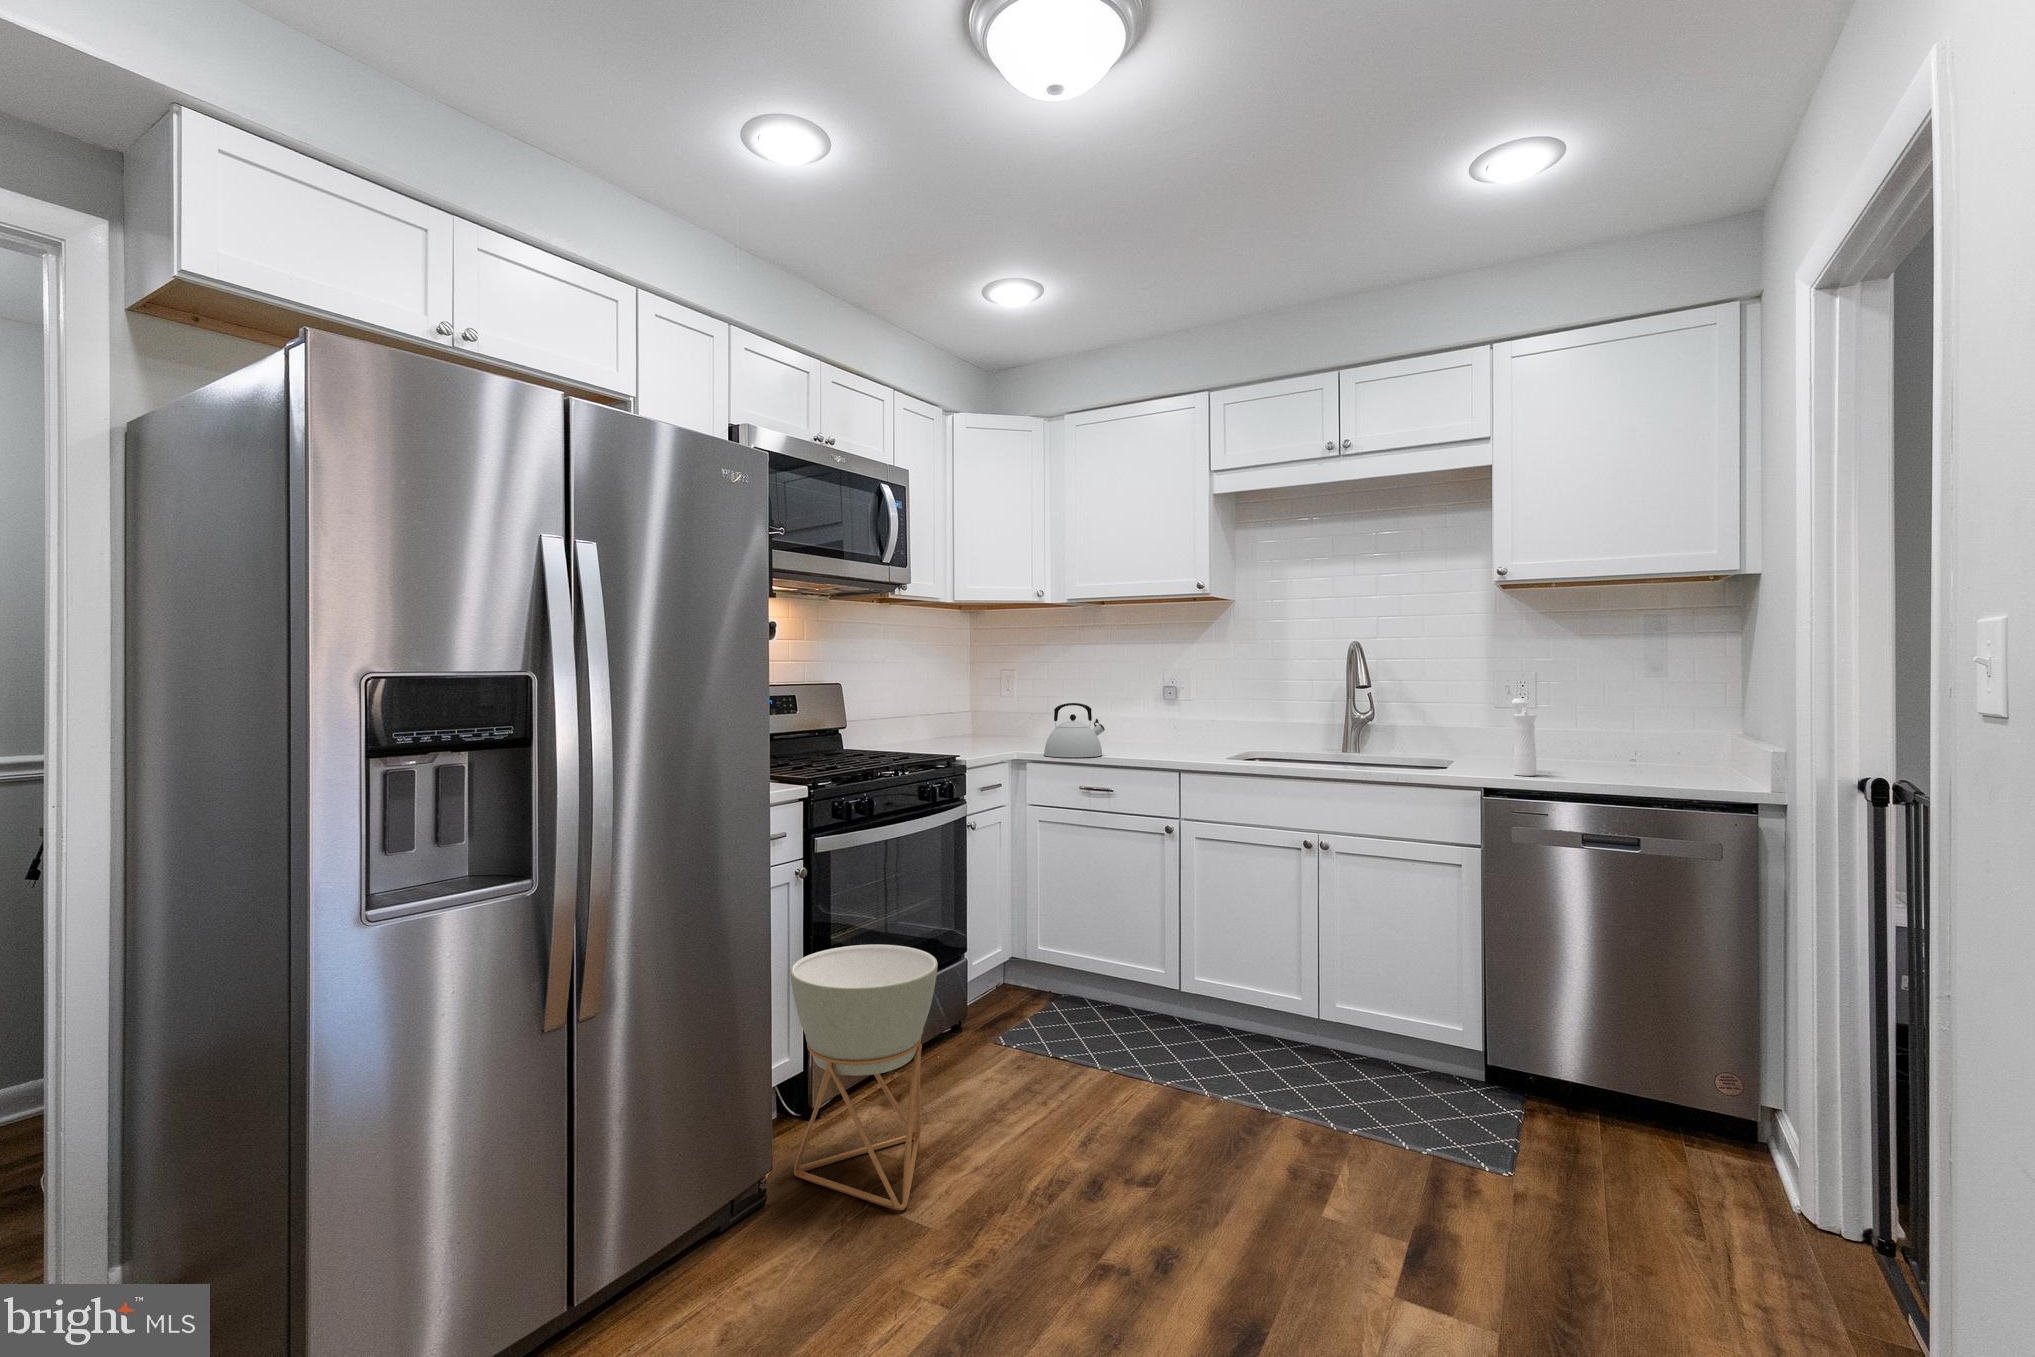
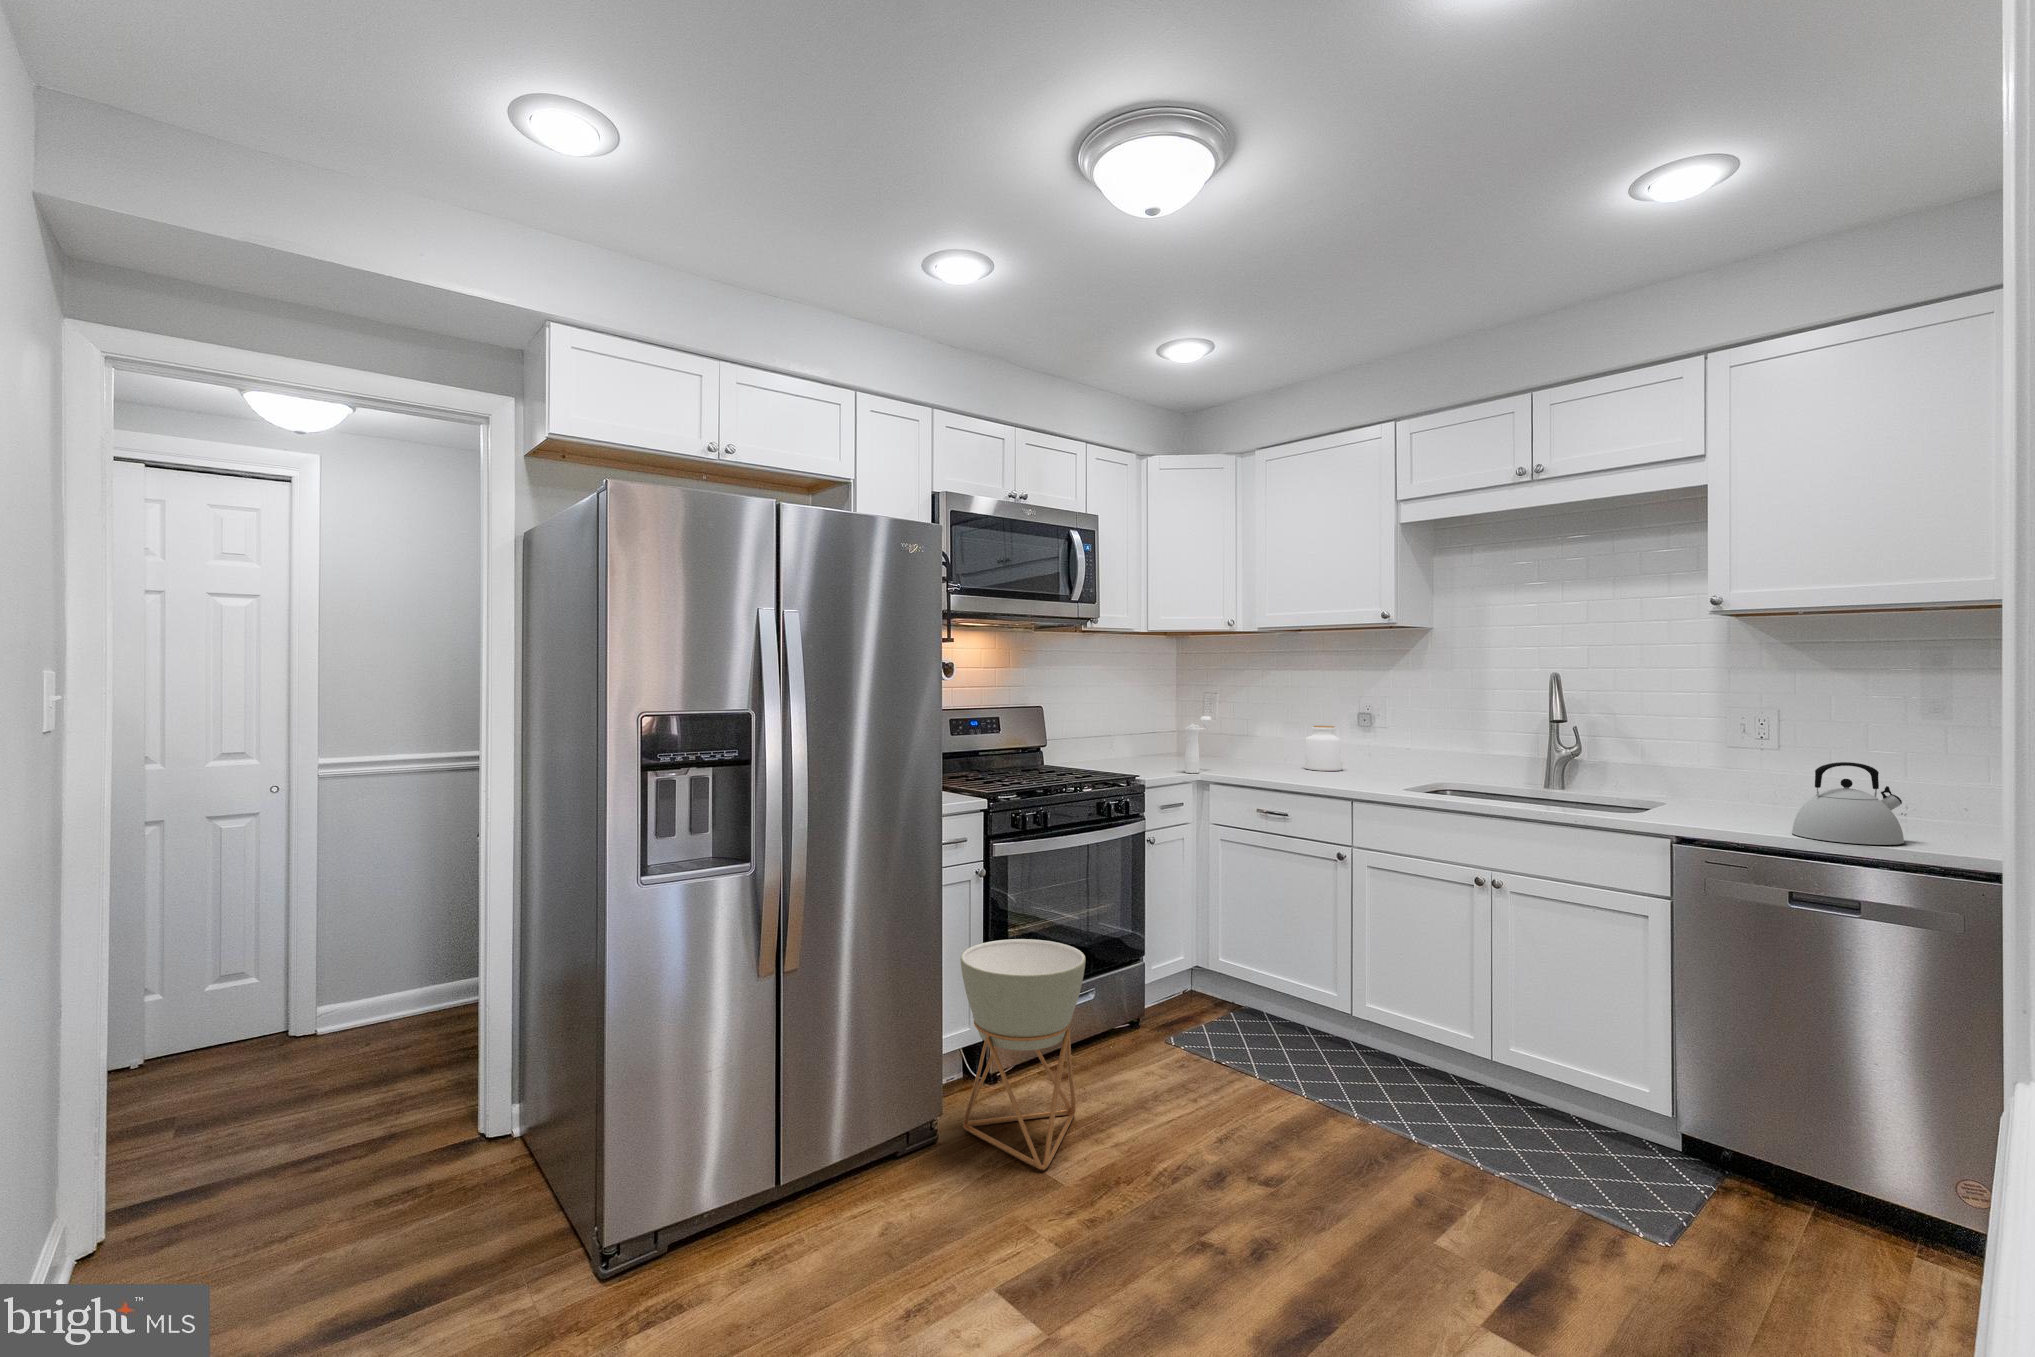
pepper mill: present [1512,698,1536,776] -> present [1185,716,1211,773]
jar: none [1110,700,1146,746] -> present [1305,726,1343,771]
kettle: present [1044,703,1105,757] -> present [1792,762,1904,845]

